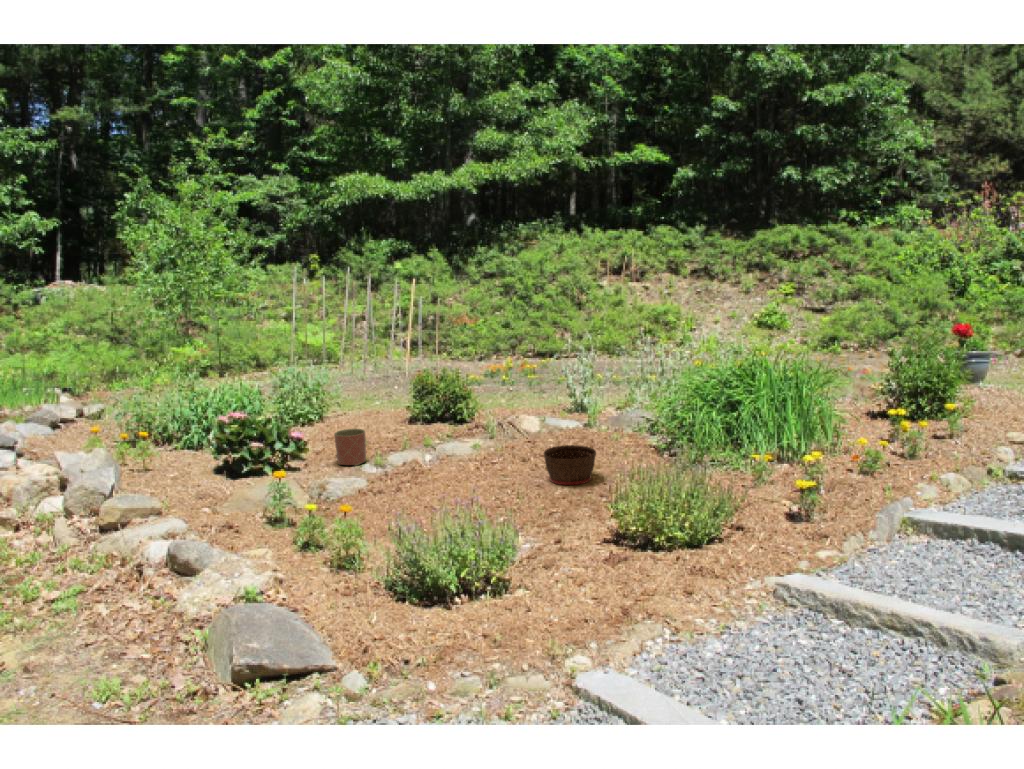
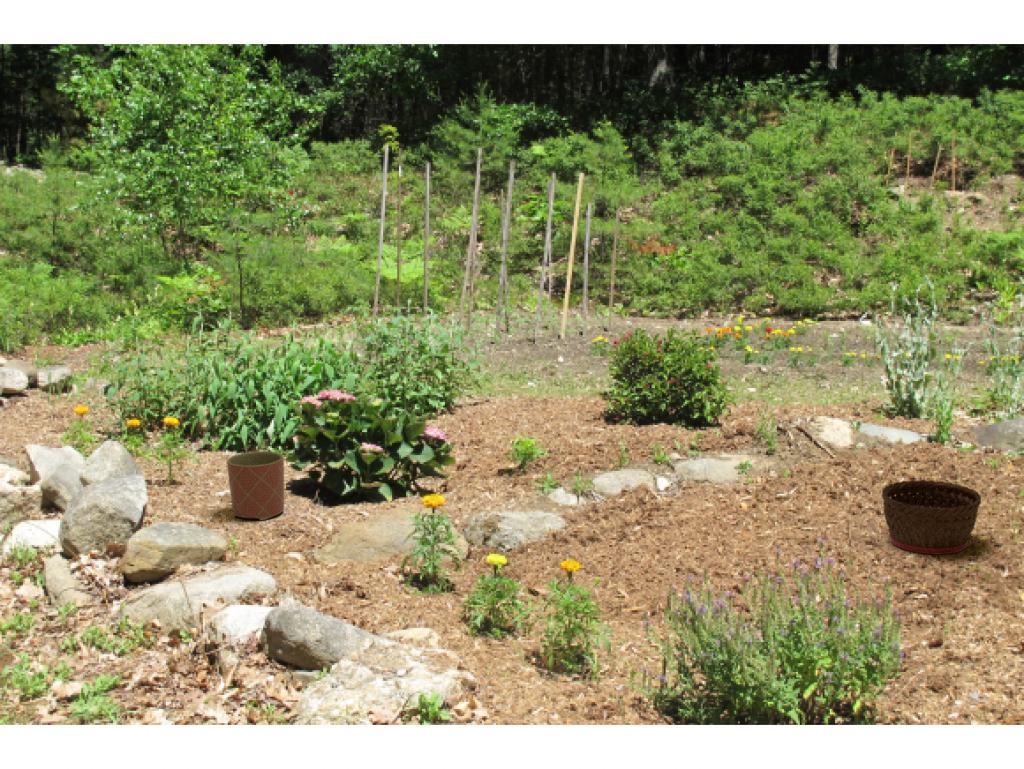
planter: present [334,429,366,466] -> present [227,451,284,520]

